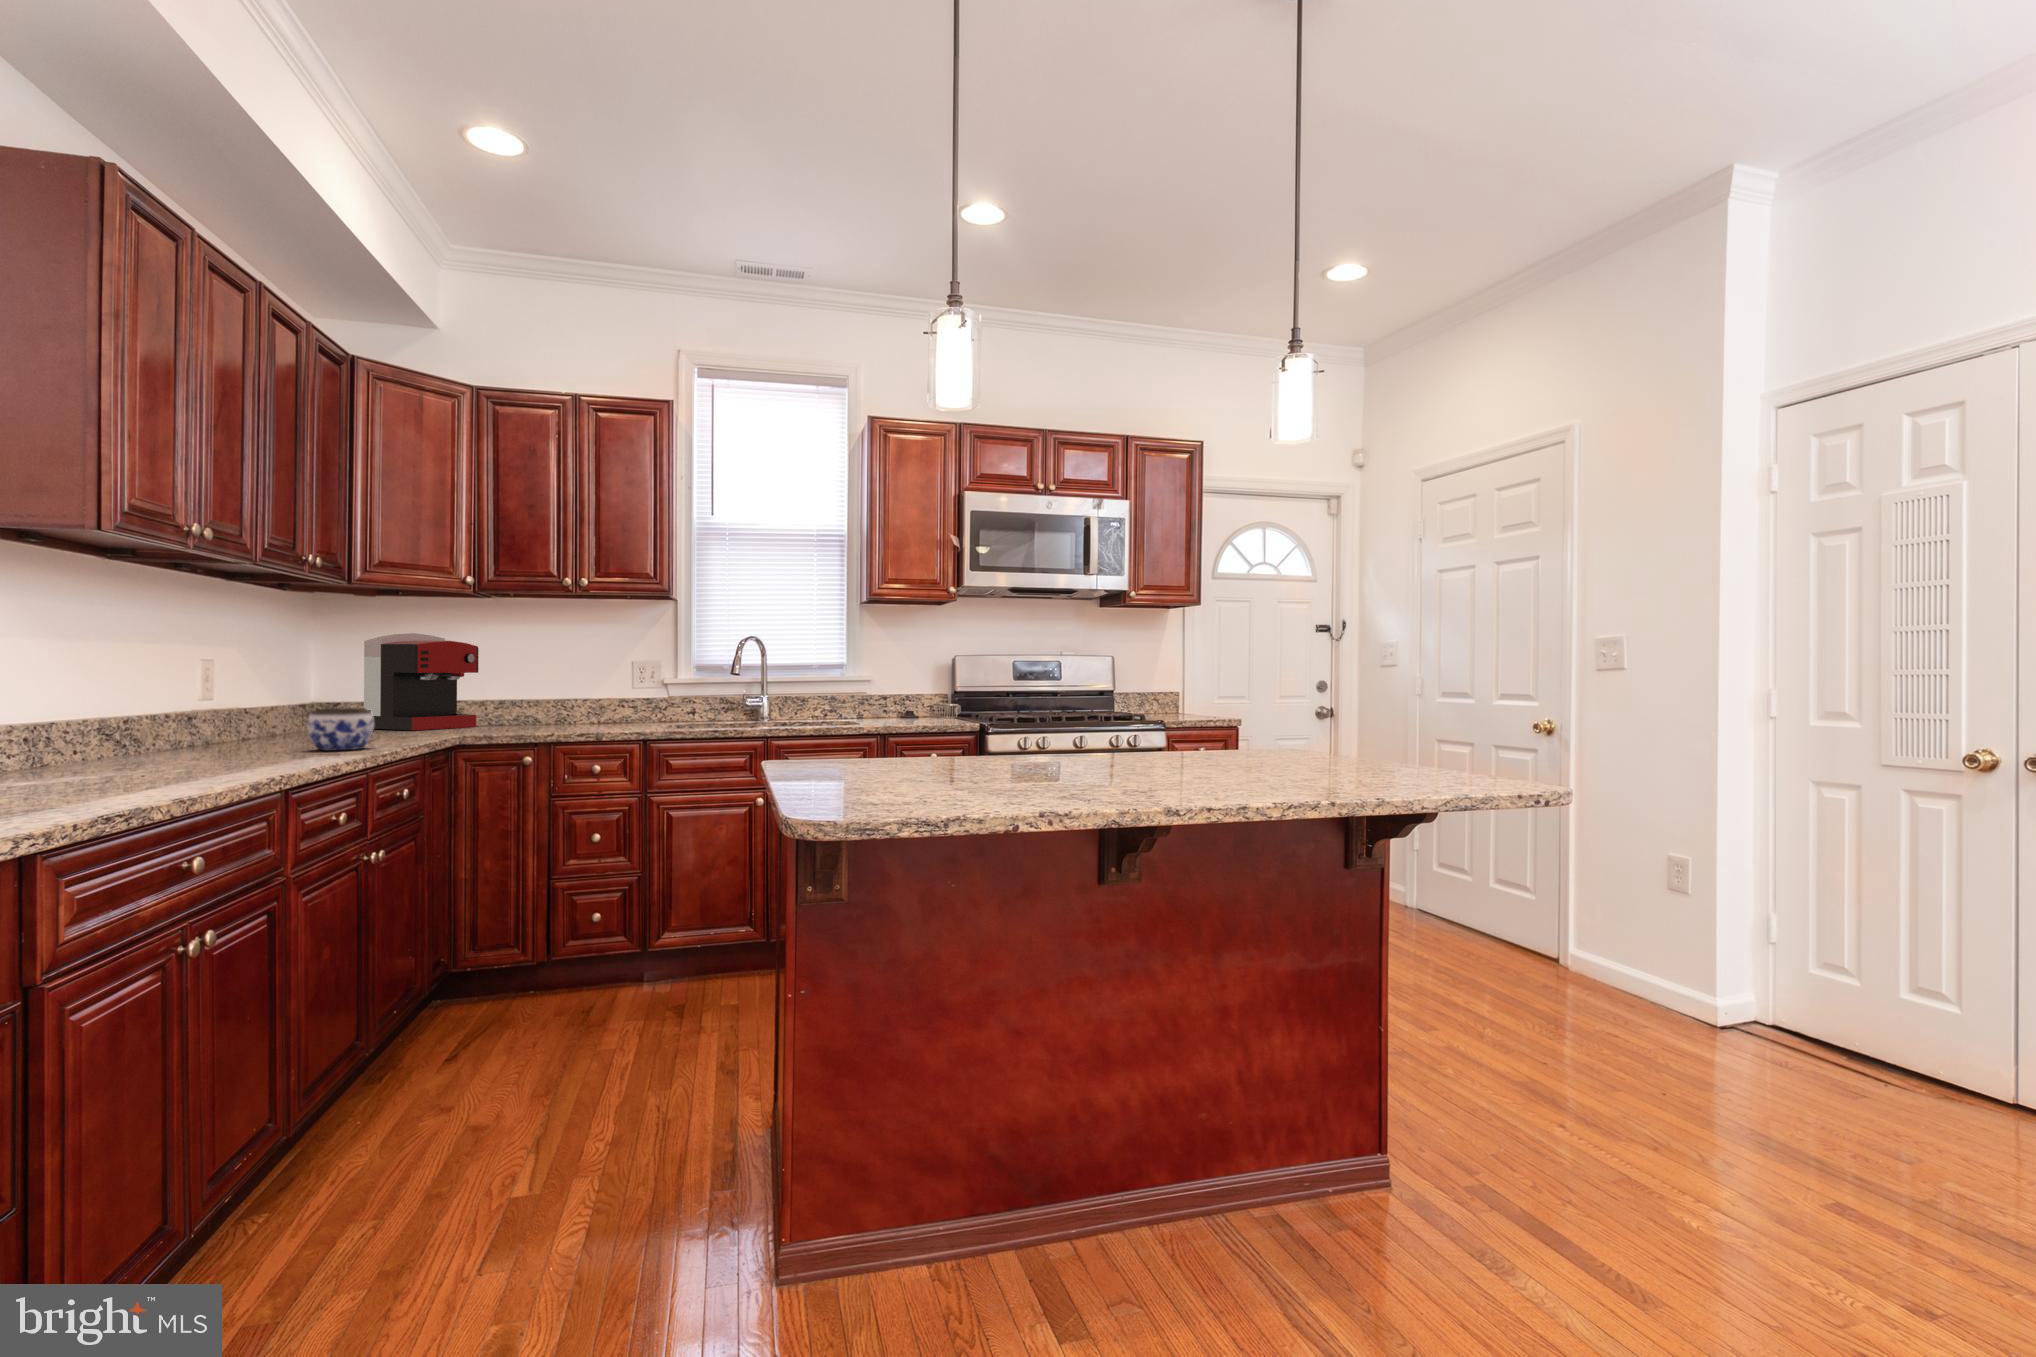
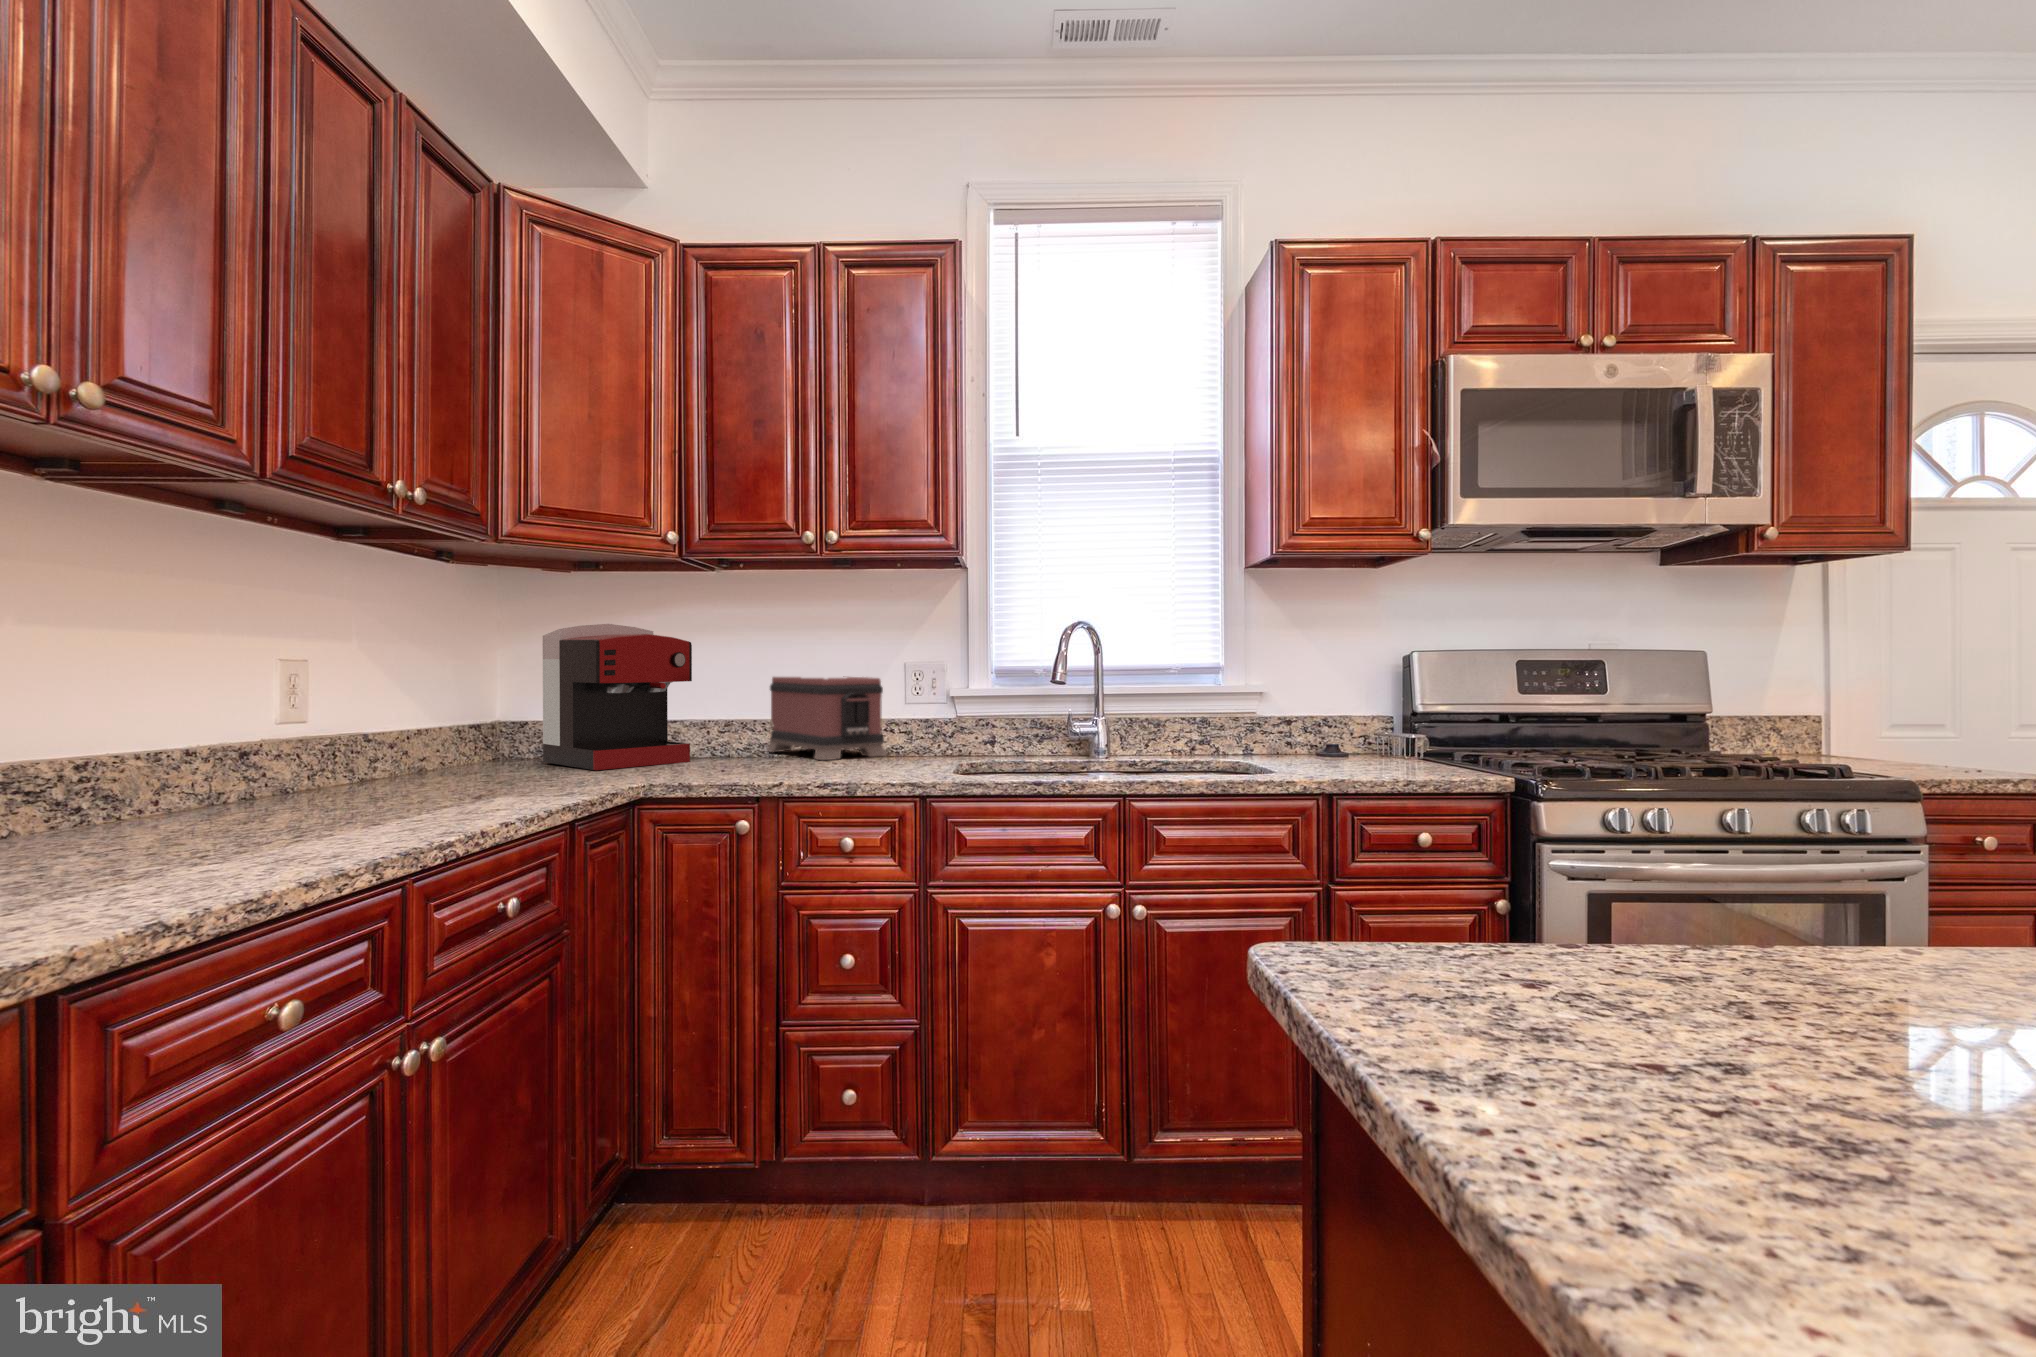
toaster: none [528,671,618,725] -> present [767,676,886,760]
jar: present [307,708,374,751] -> none [319,759,441,842]

